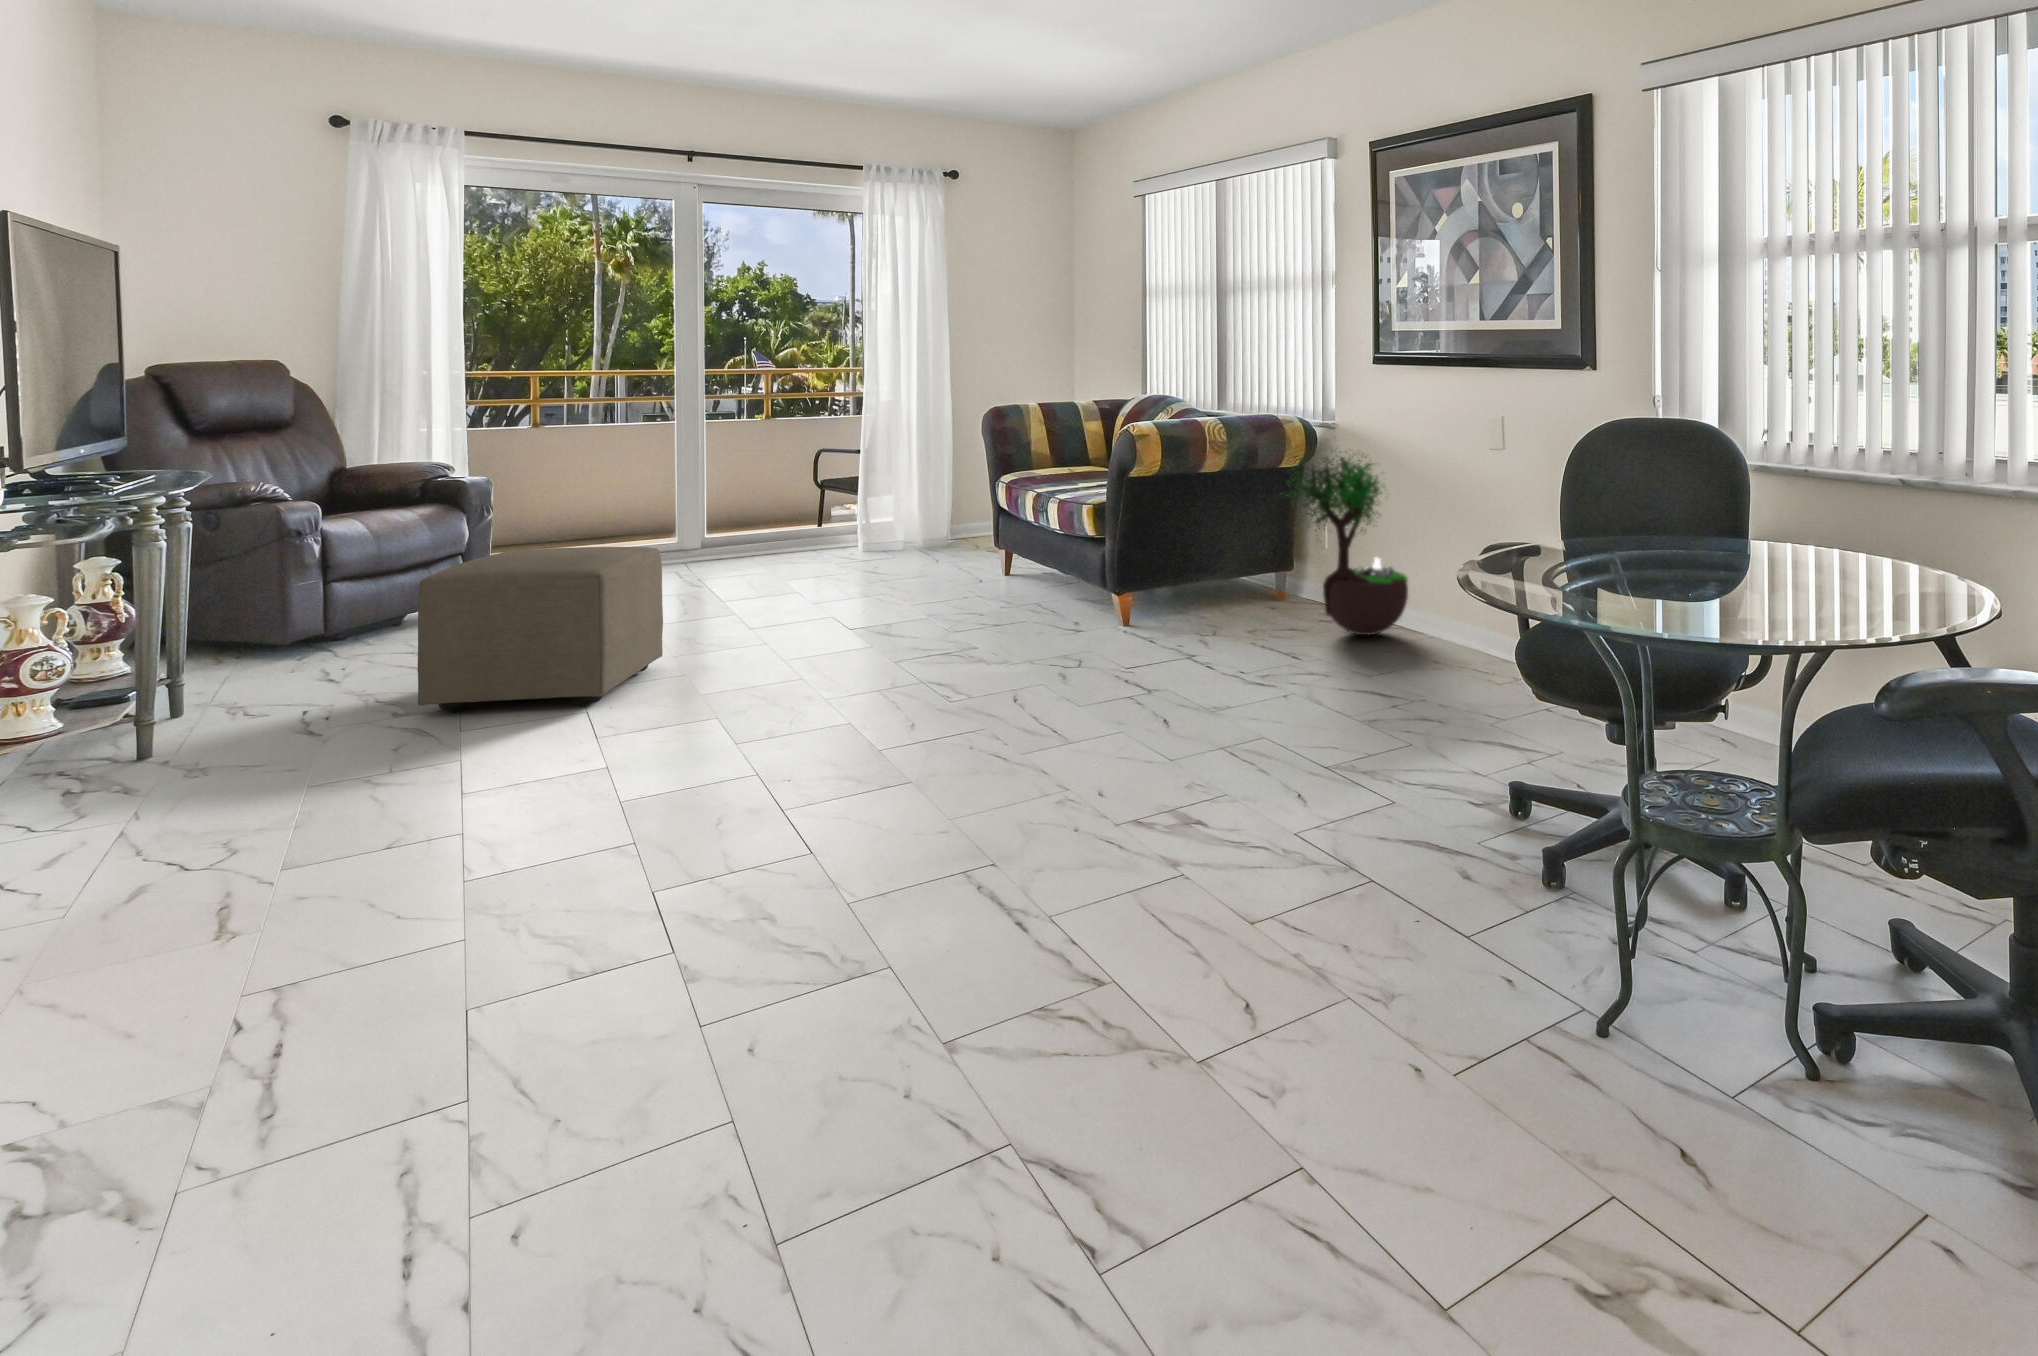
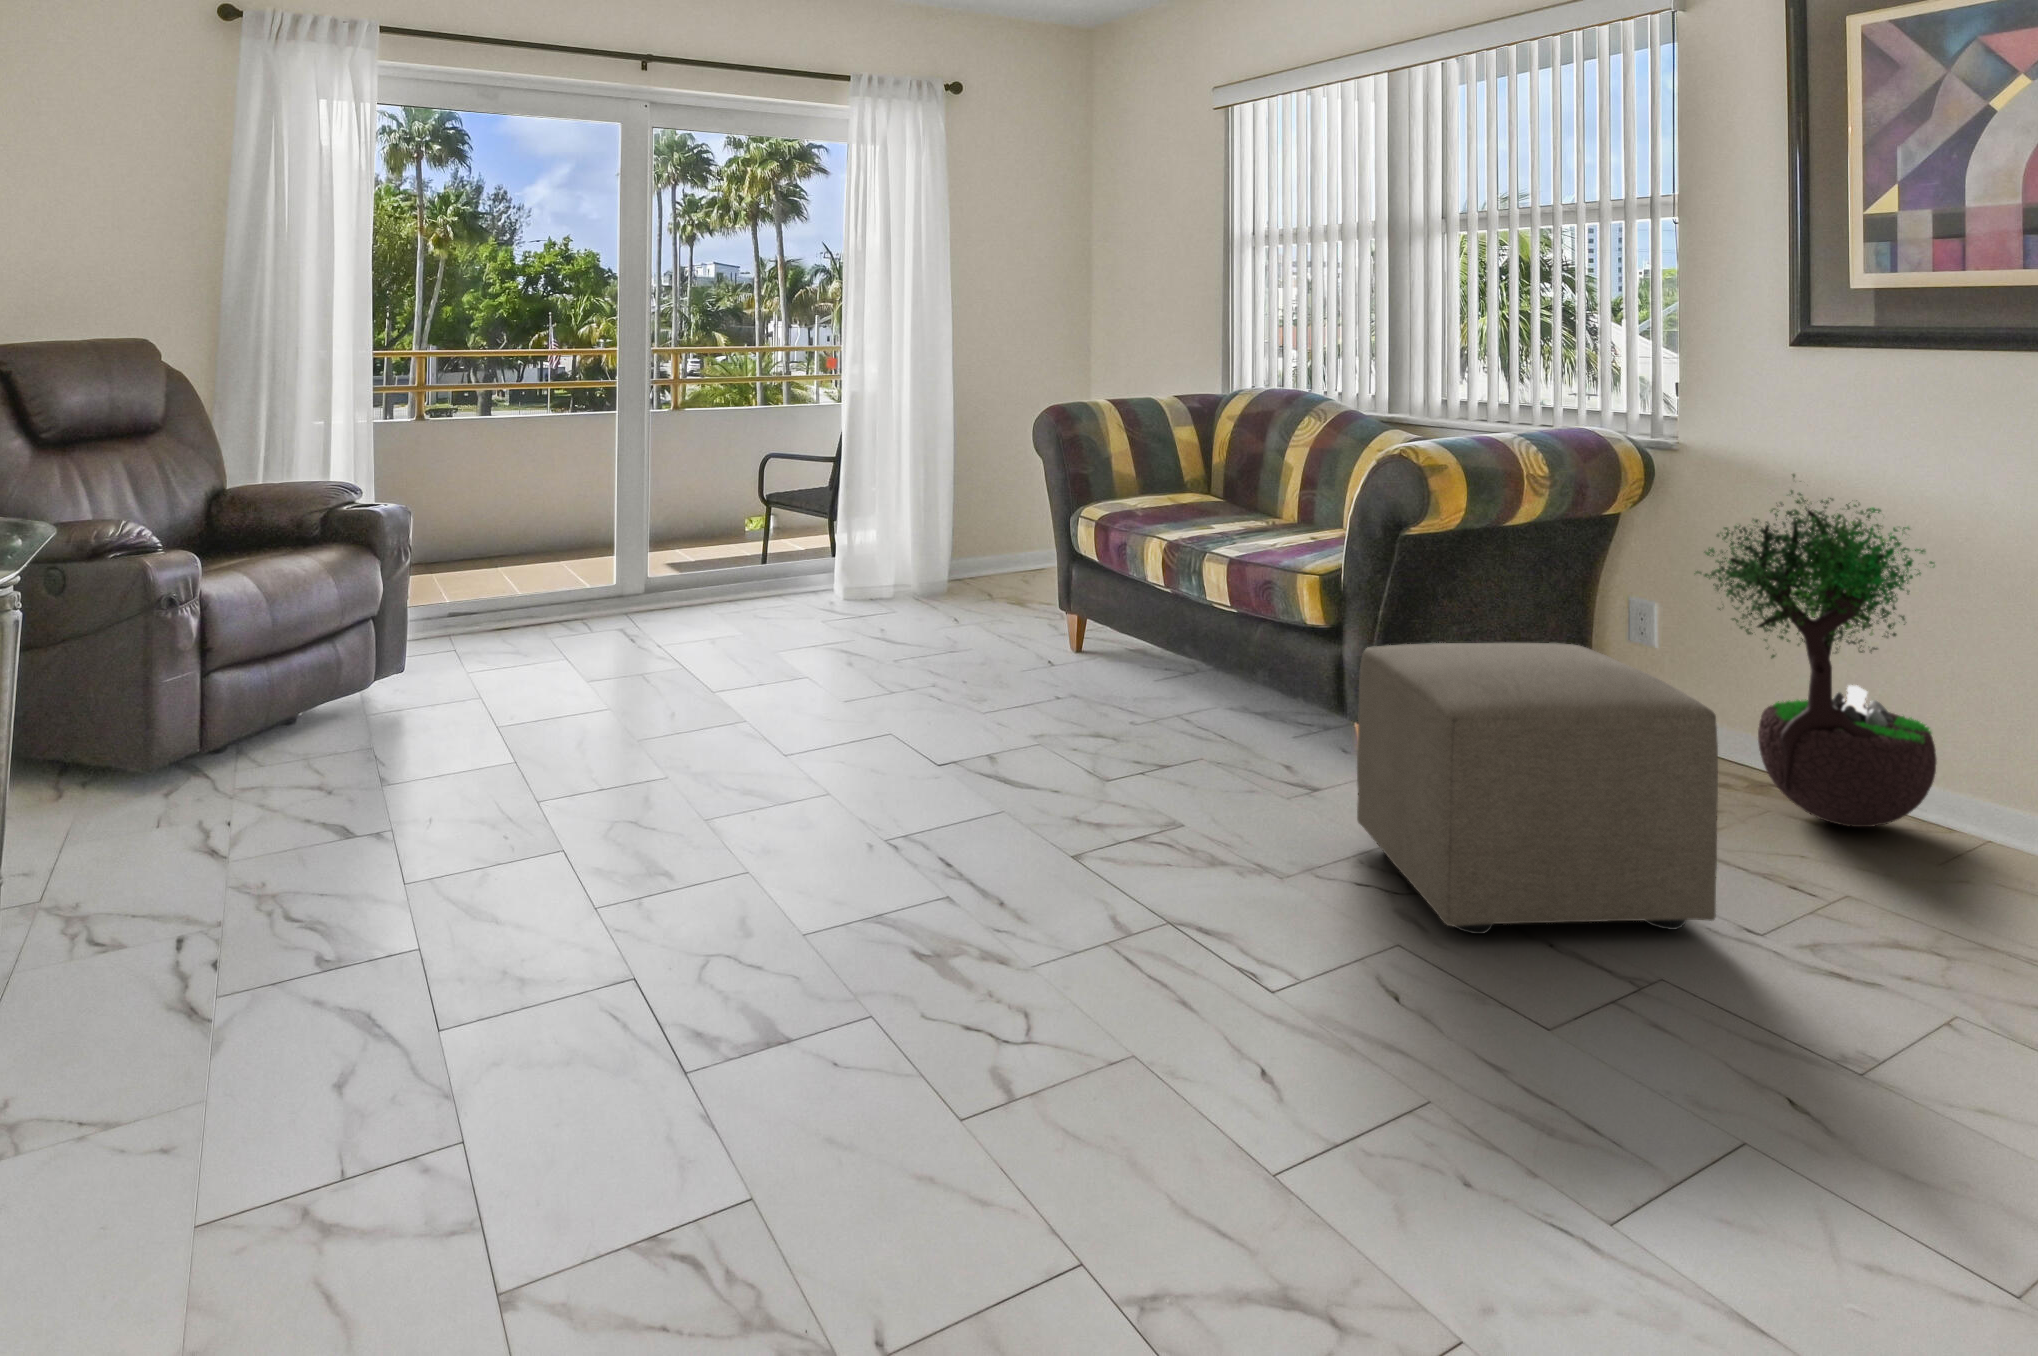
ottoman: present [418,547,663,712] -> present [1357,643,1718,934]

